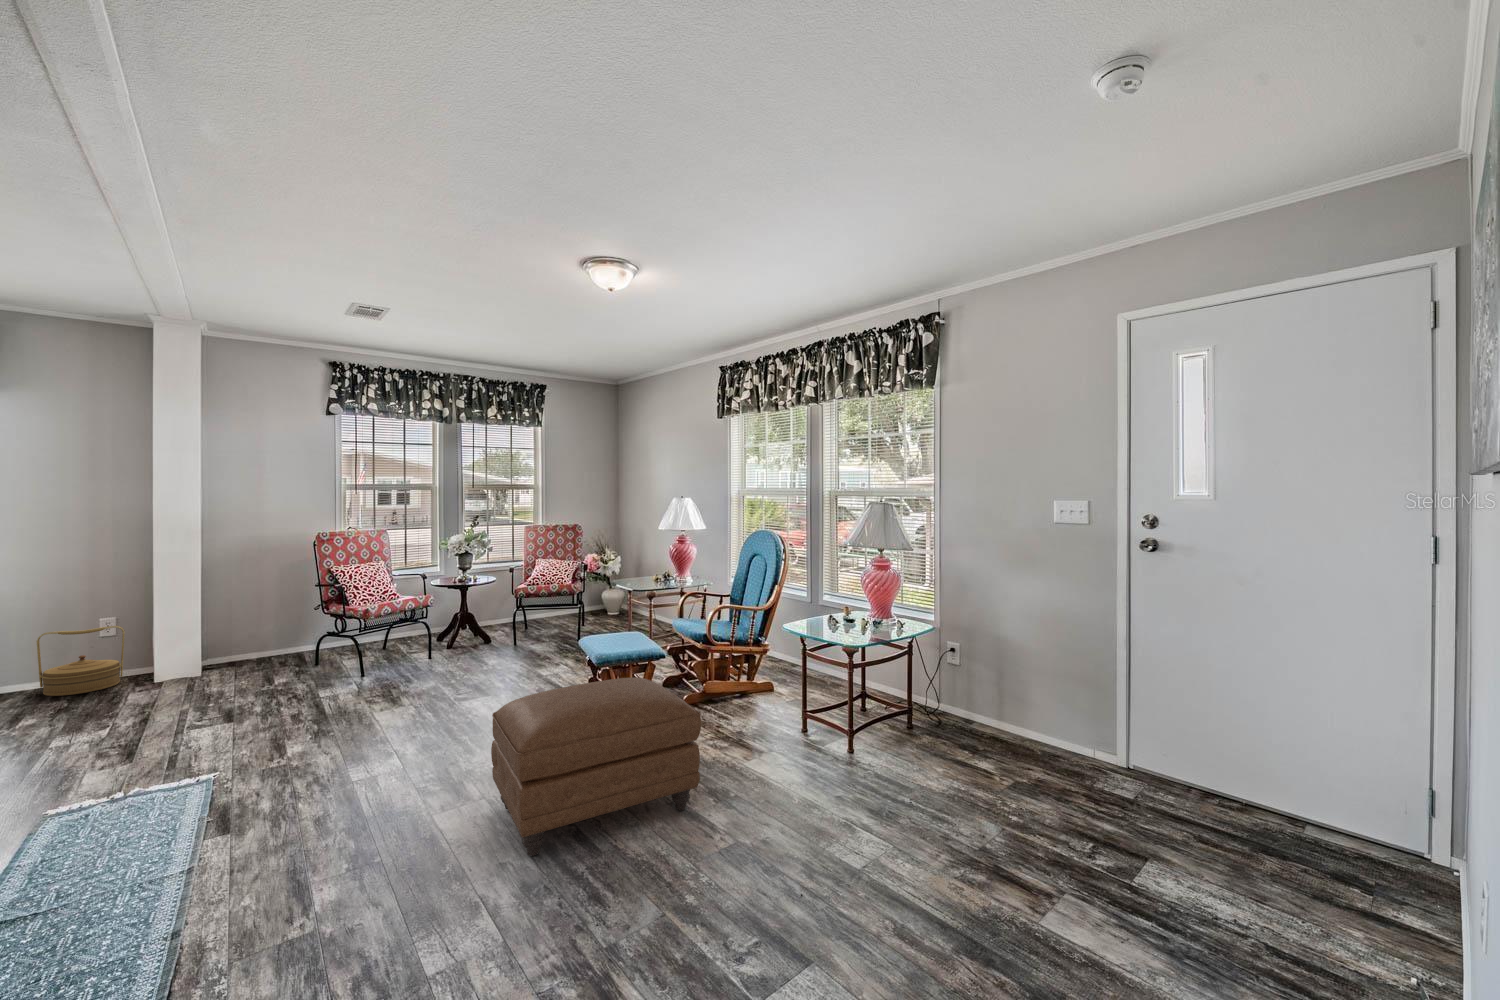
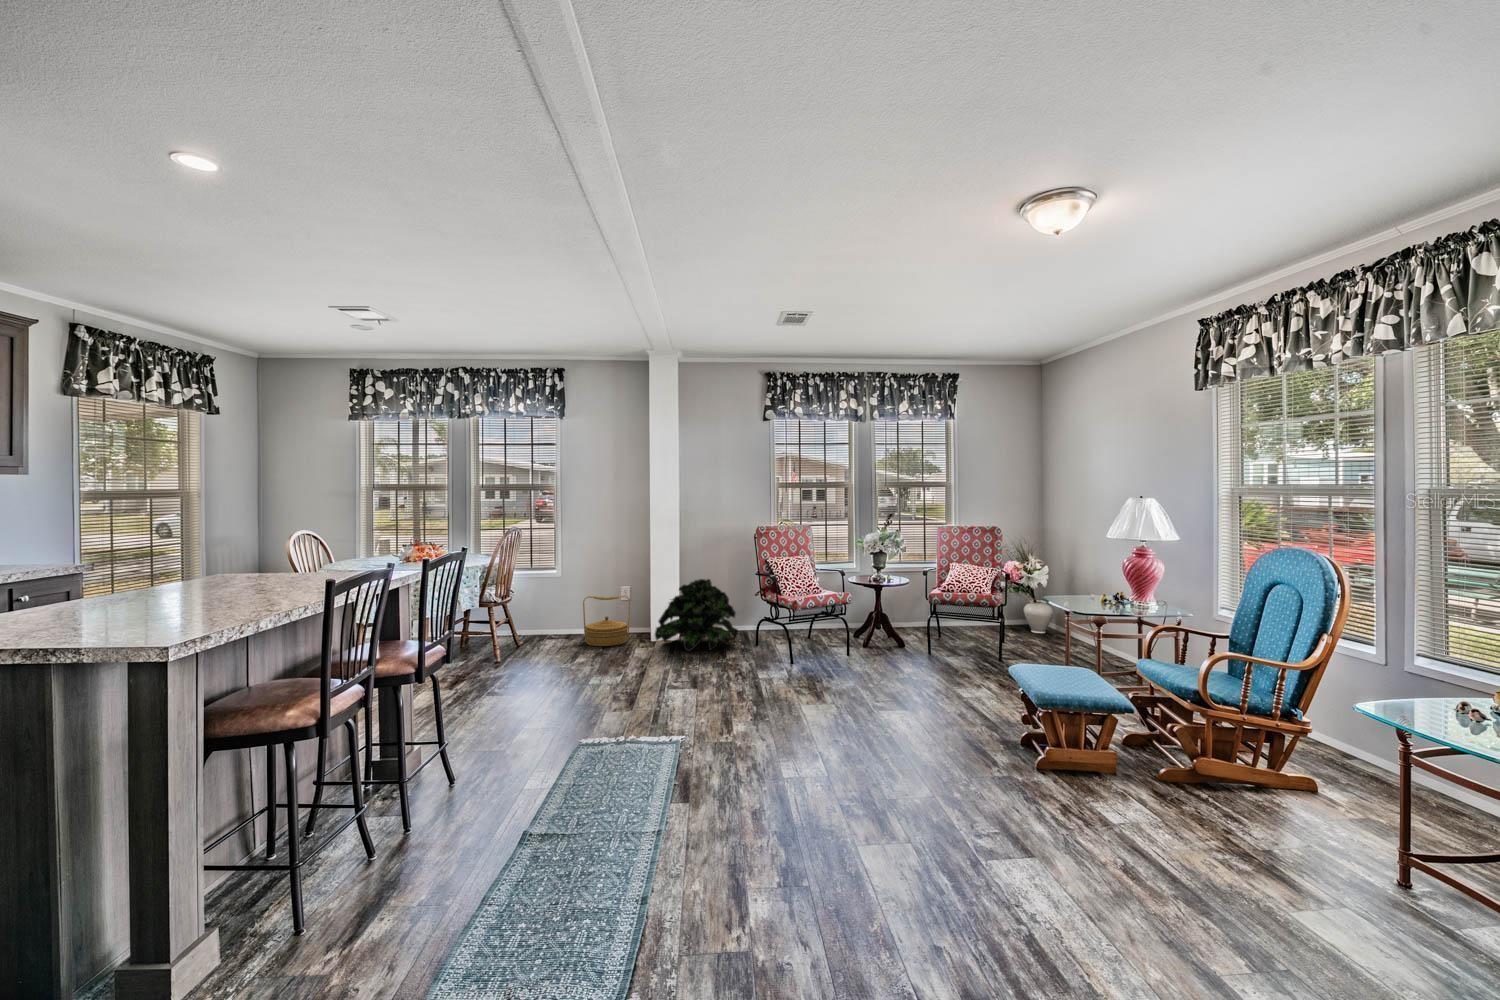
potted plant: none [167,594,293,681] -> present [655,579,738,651]
ottoman: present [491,677,701,856] -> none [921,736,1220,950]

